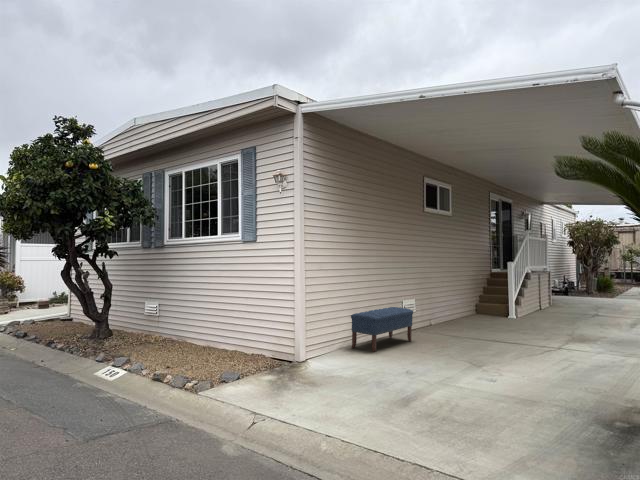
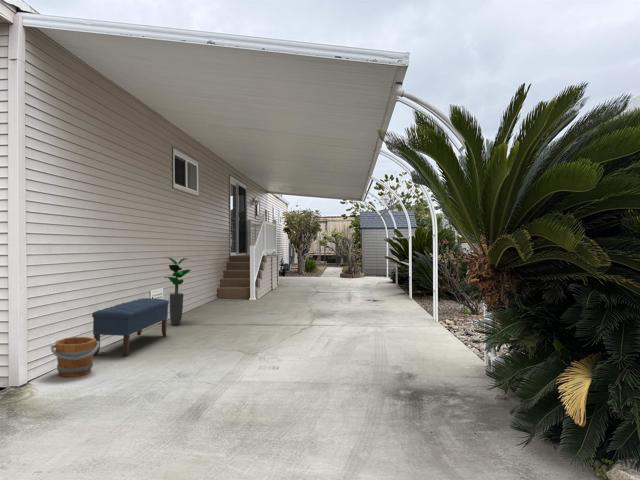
potted plant: none [412,273,438,333] -> present [165,257,191,325]
bucket: none [320,331,352,360] -> present [51,337,100,377]

